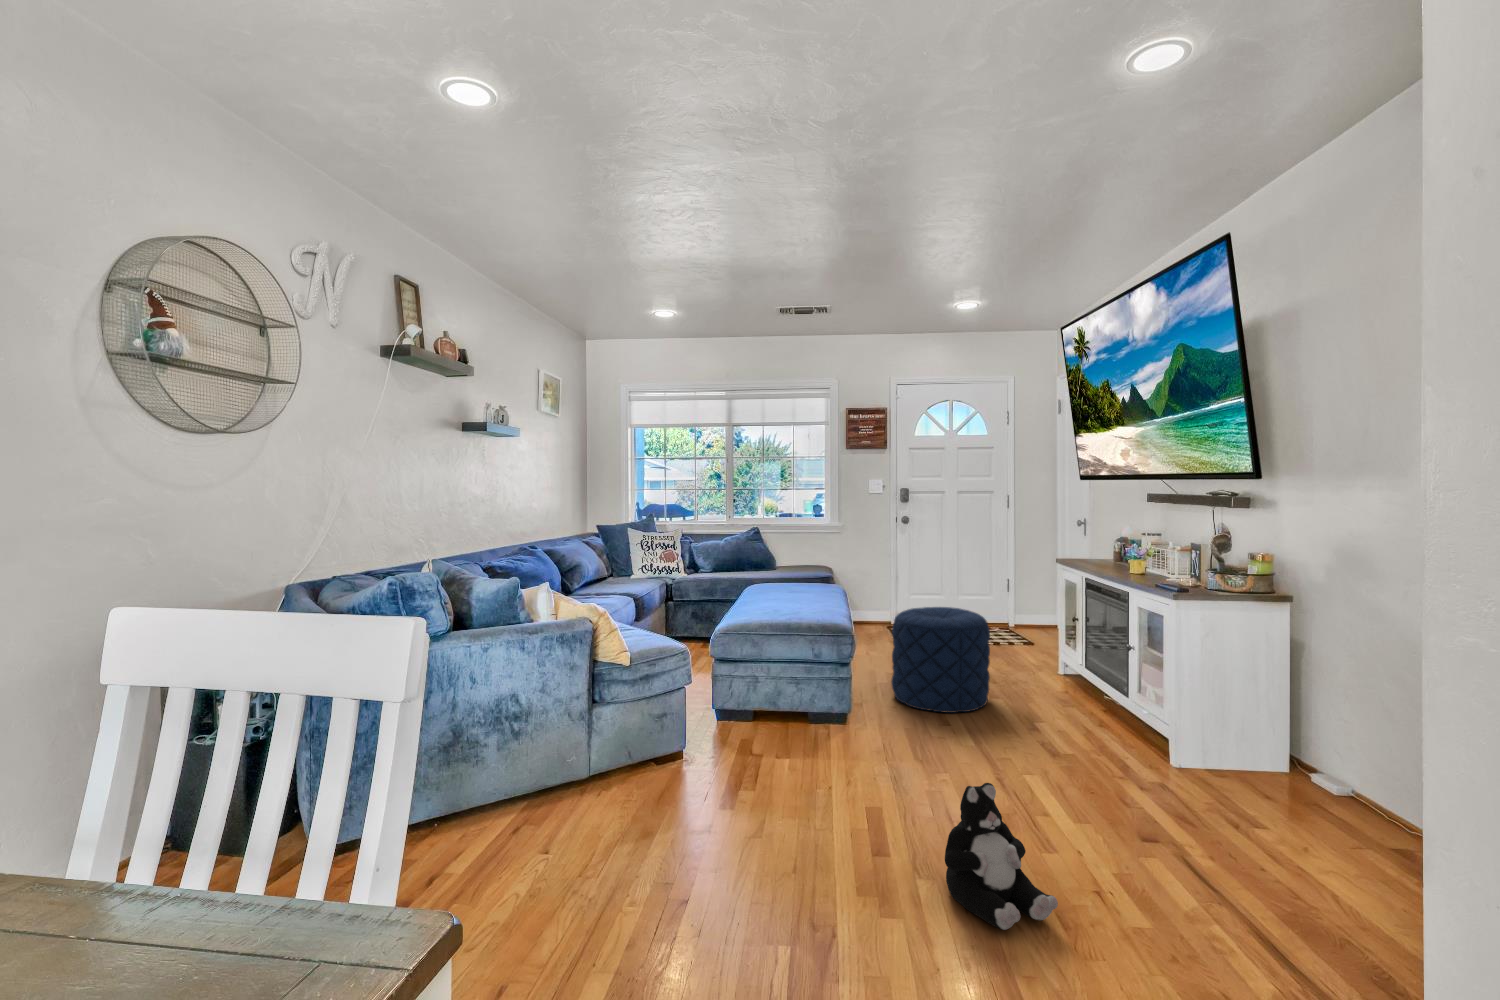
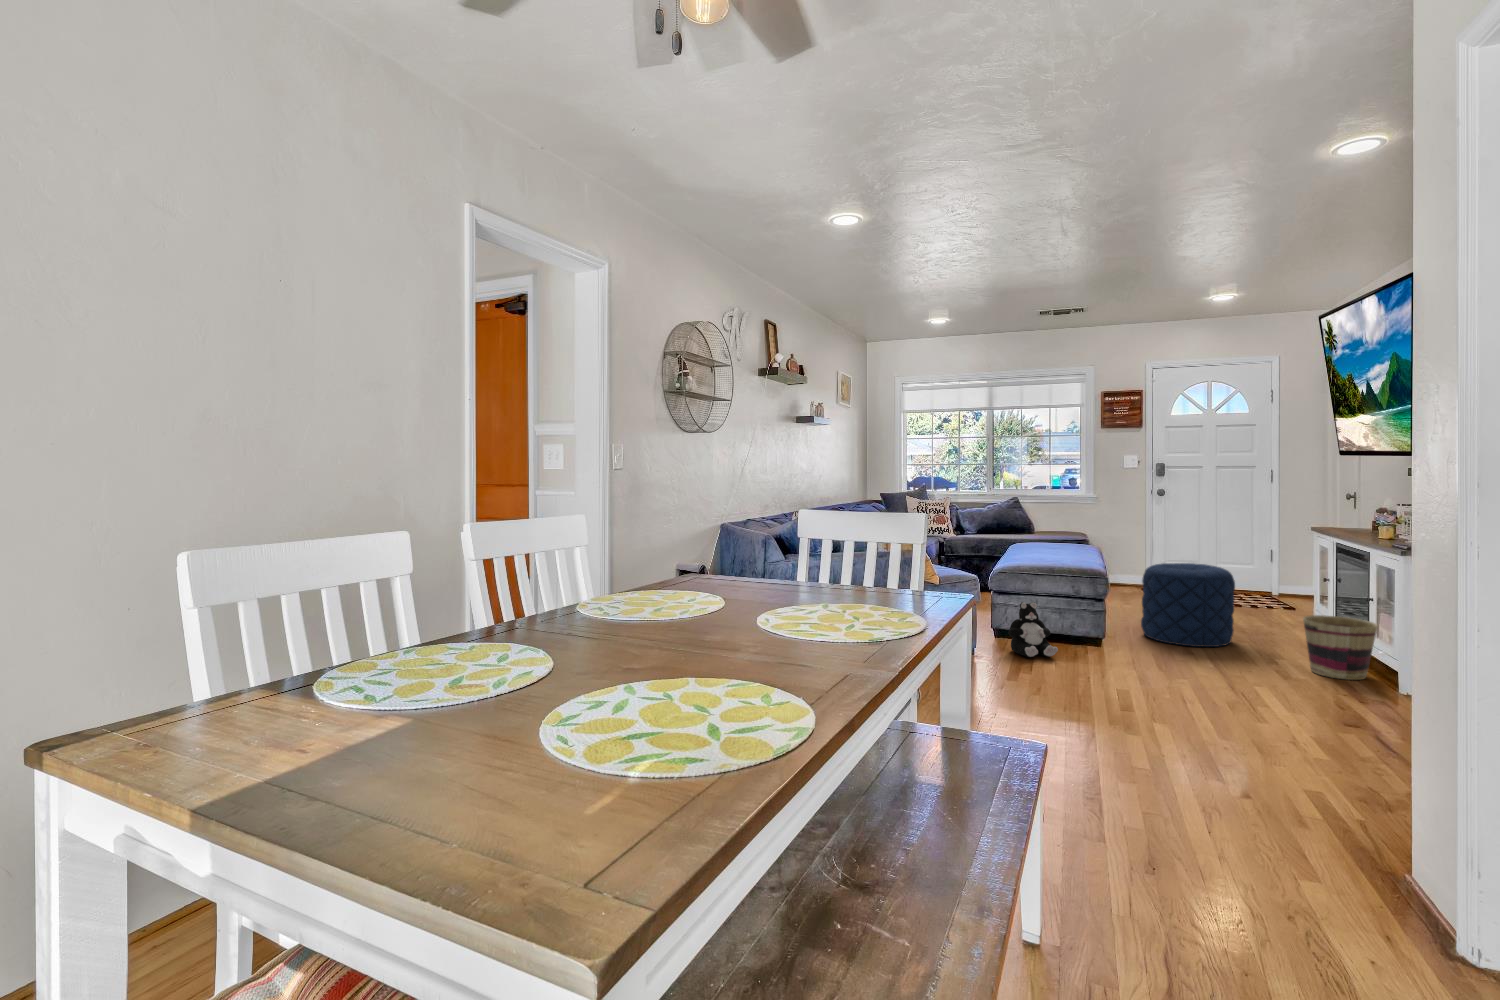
basket: none [1068,672,1147,755] -> present [1303,615,1378,680]
plush toy: present [945,783,1058,930] -> present [1008,602,1058,657]

